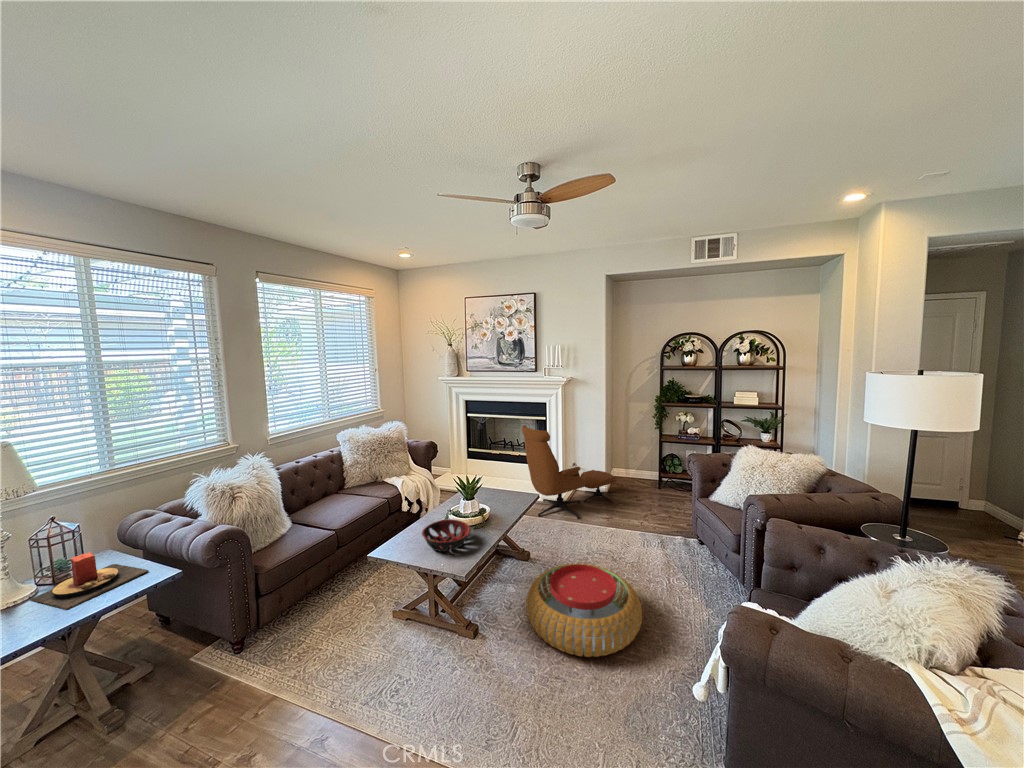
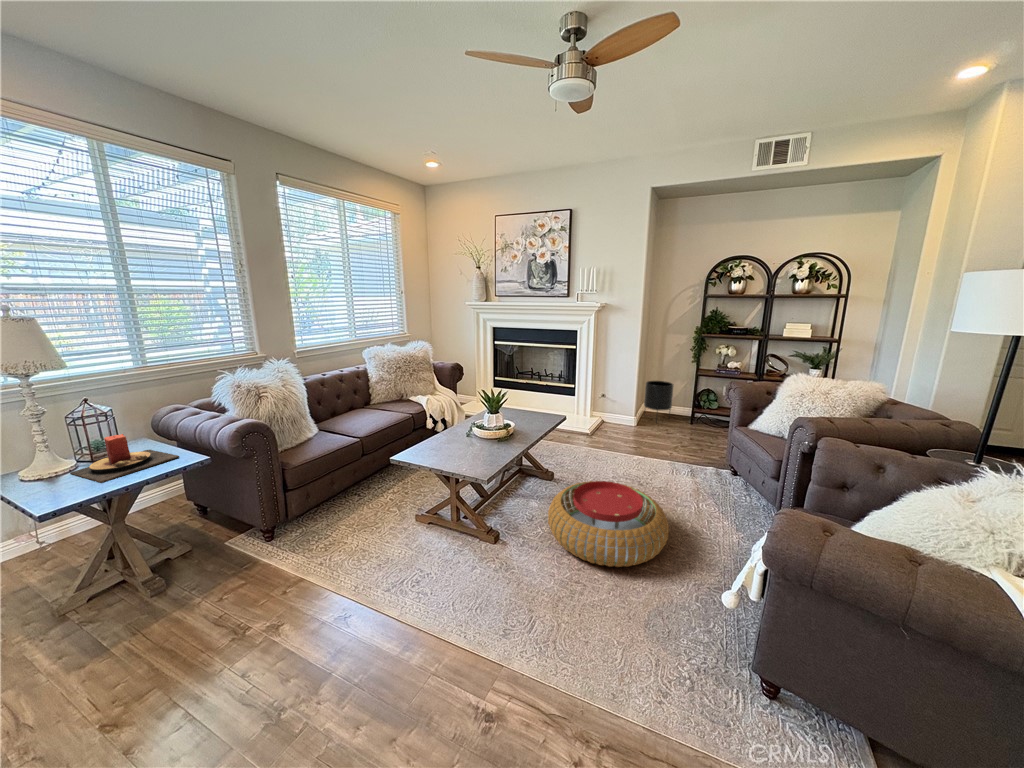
lounge chair: present [522,425,616,519] -> none [551,349,646,446]
planter: none [614,448,641,490] -> present [644,381,674,415]
decorative bowl: present [422,519,471,552] -> none [444,430,494,458]

